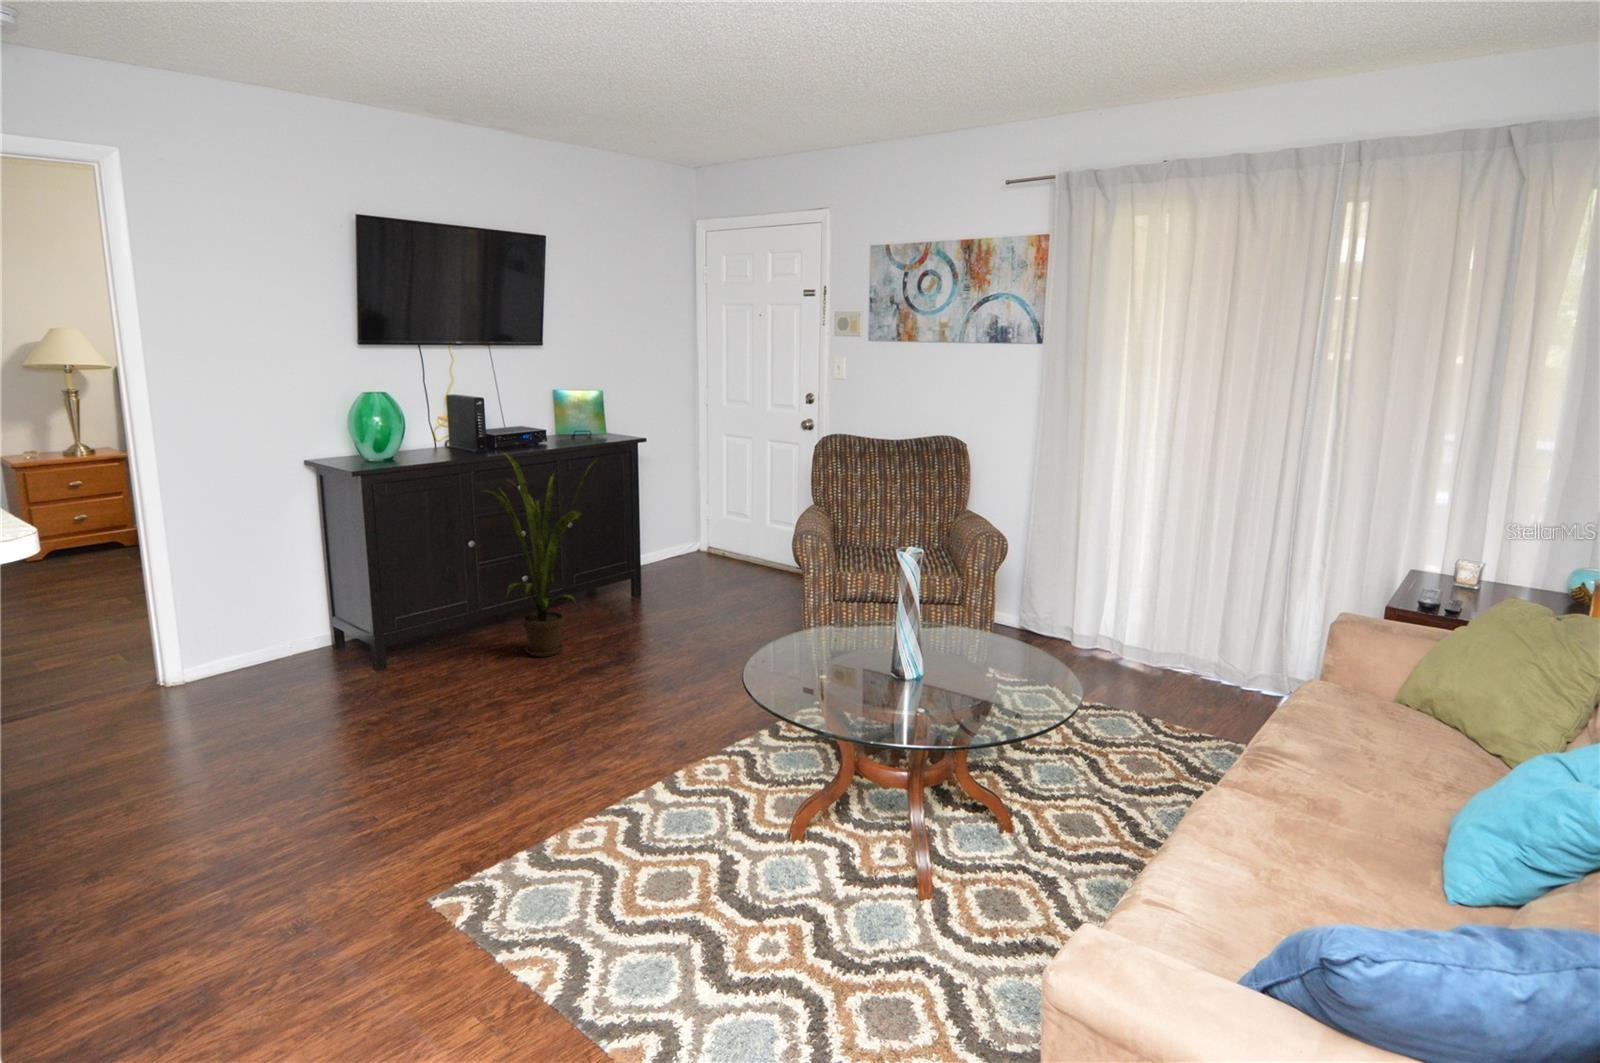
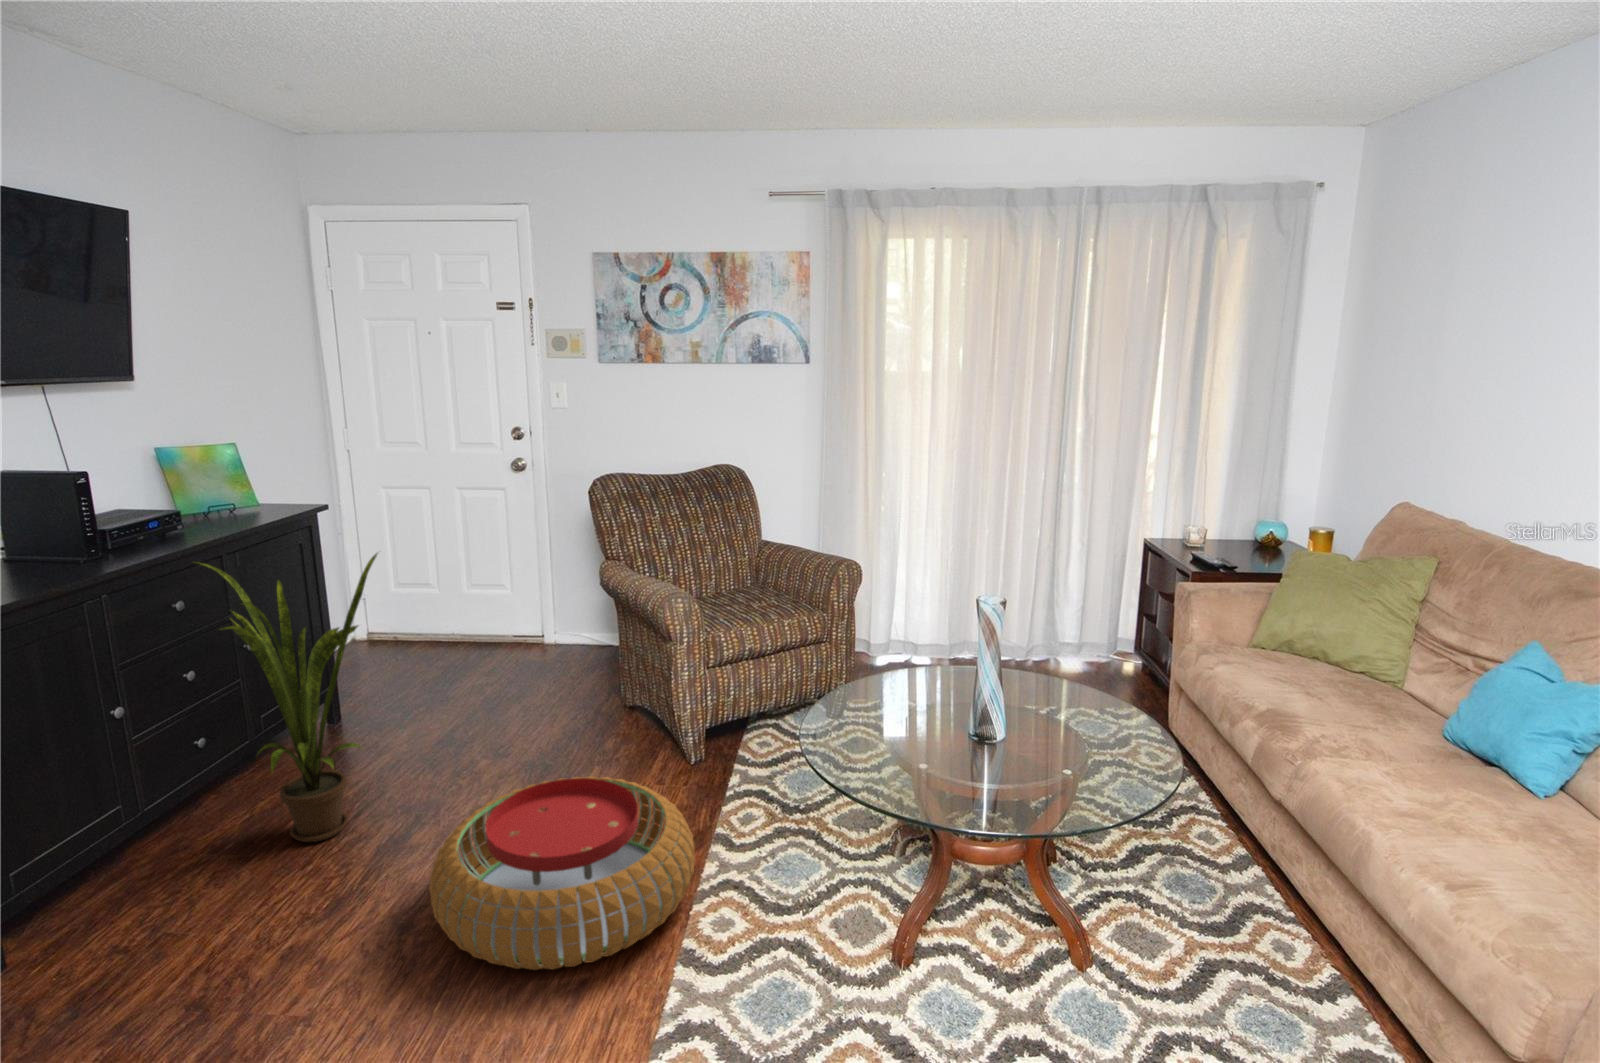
pouf: none [523,643,723,764] -> present [429,776,695,970]

